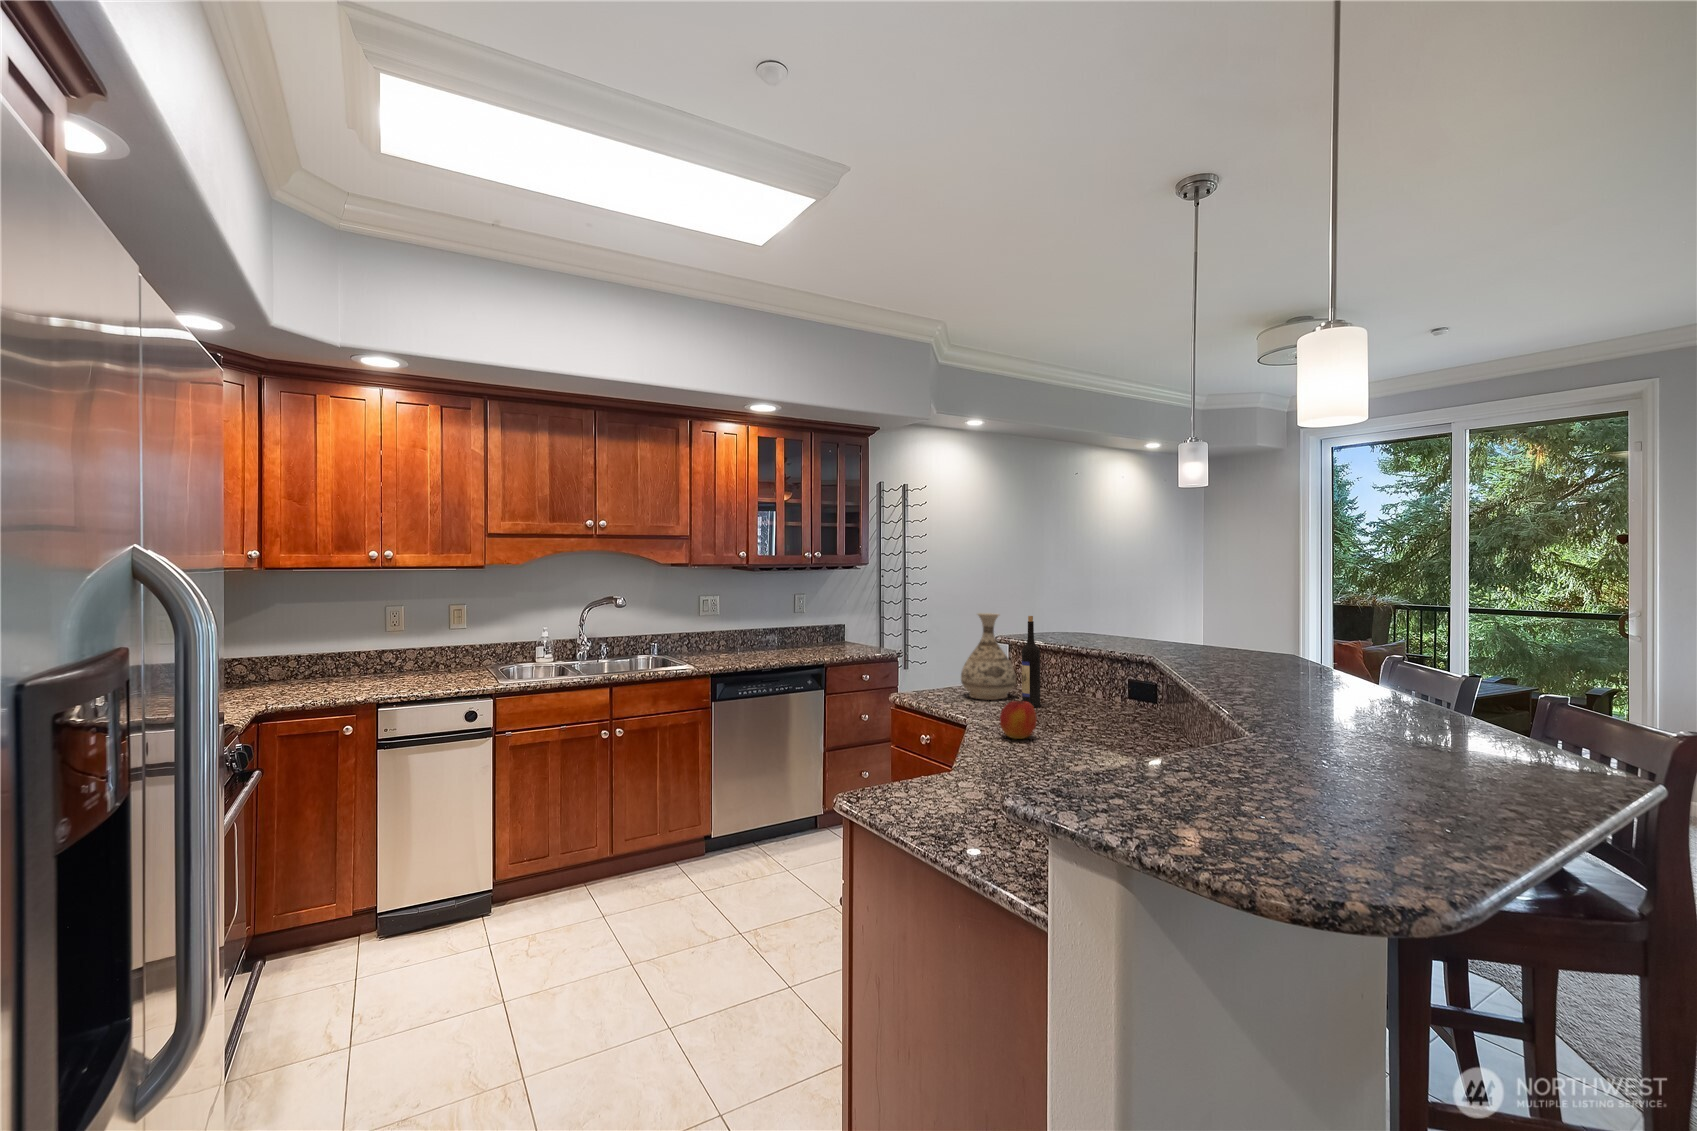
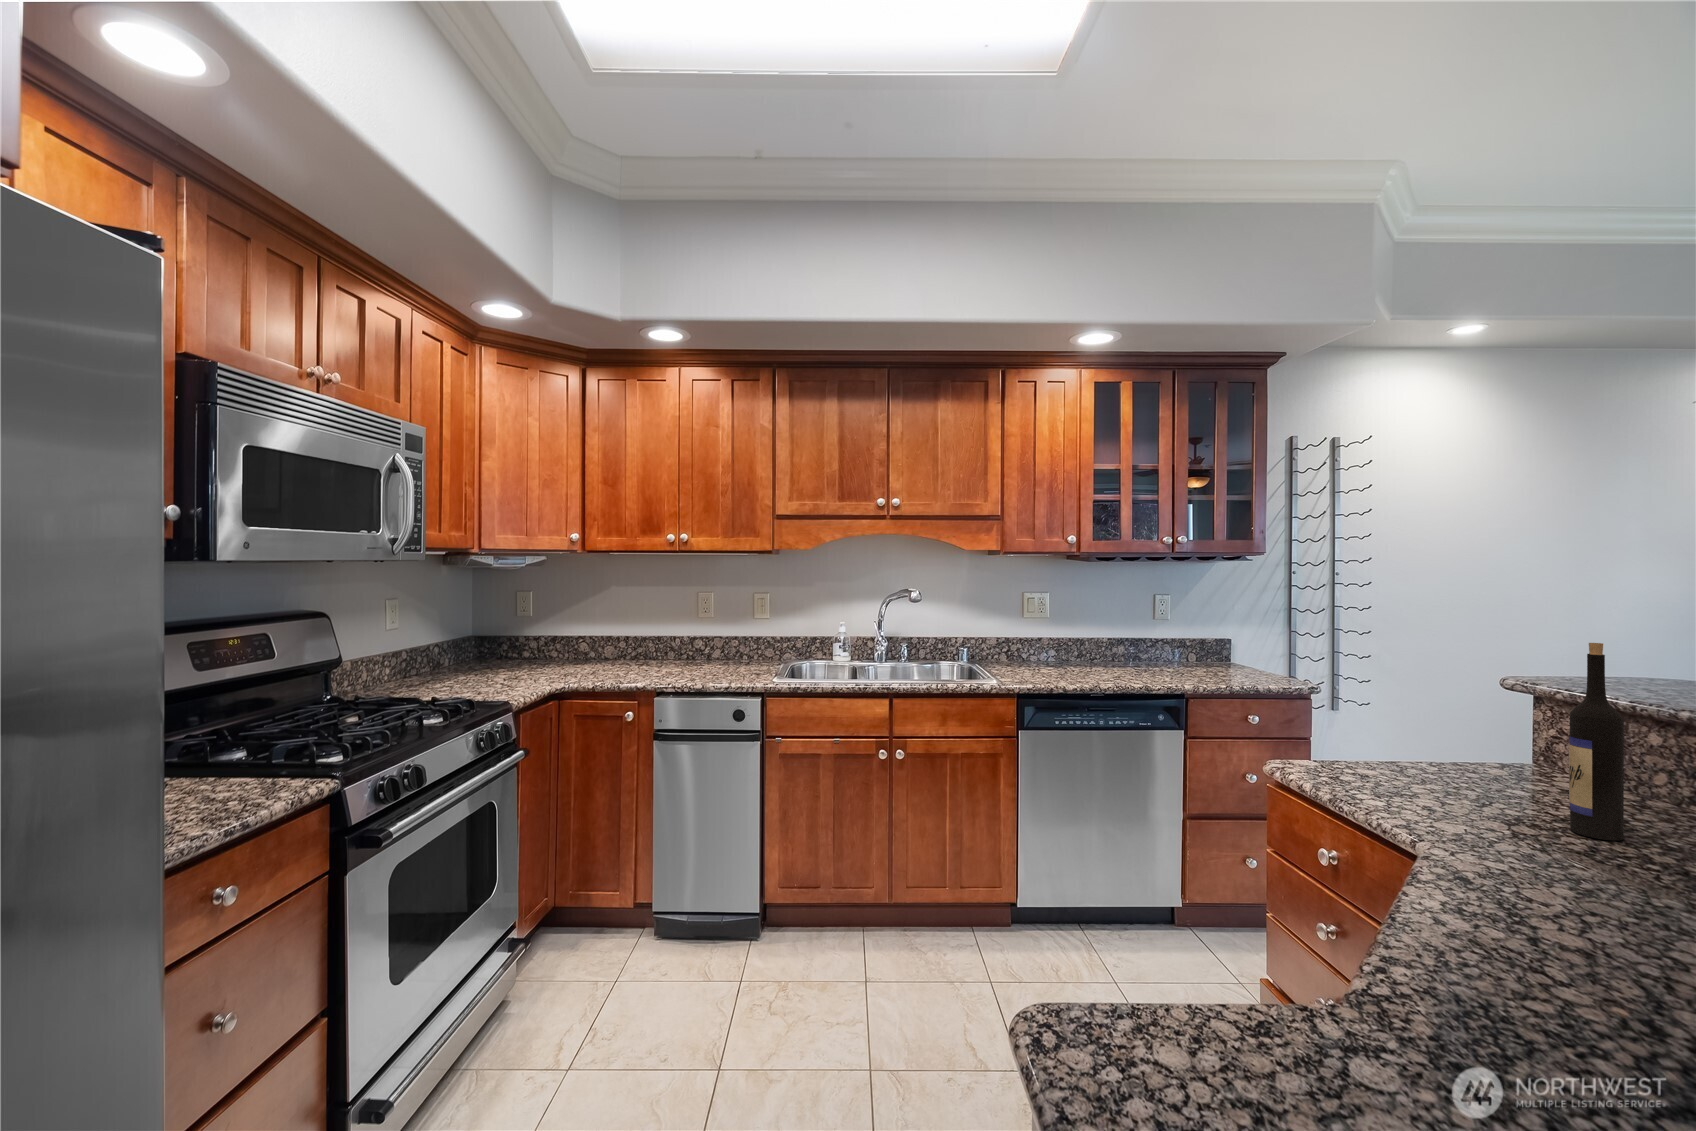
vase: present [961,613,1016,700] -> none [1414,632,1553,803]
apple: present [1000,701,1037,739] -> none [1500,840,1620,939]

